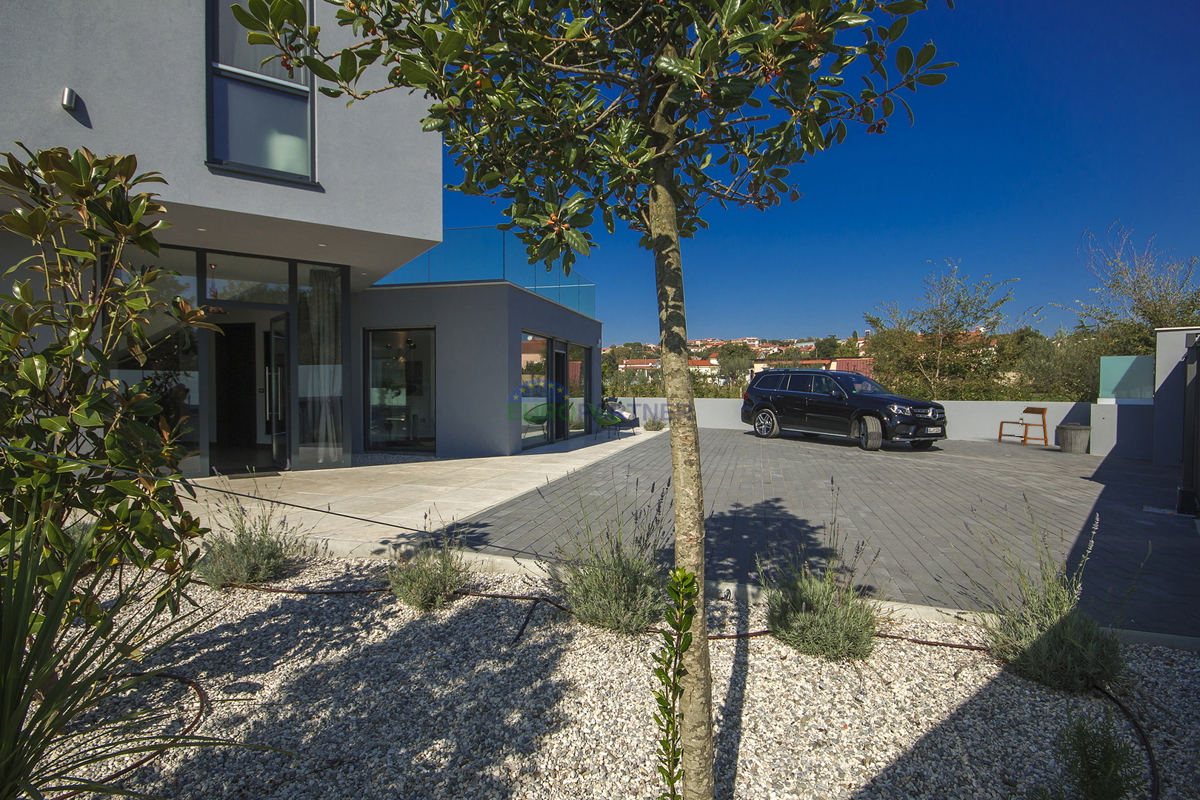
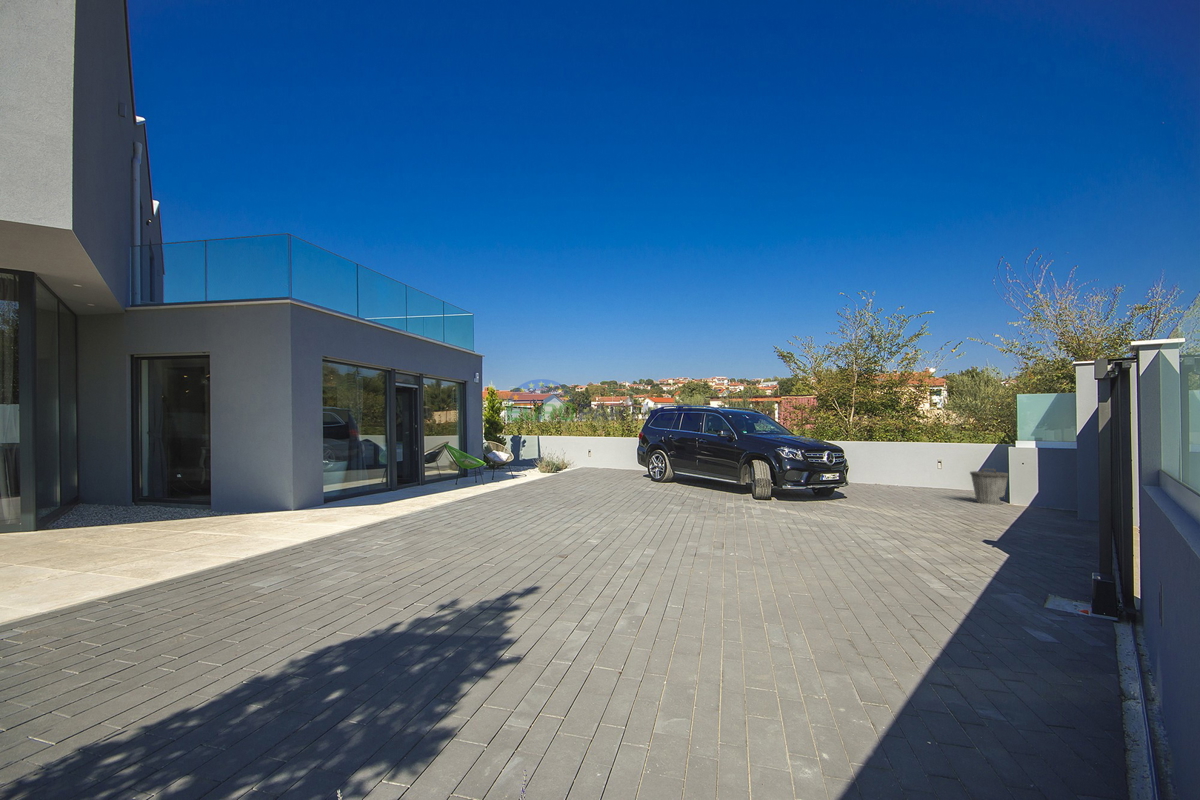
bench: present [998,407,1048,446] -> none [914,449,966,494]

